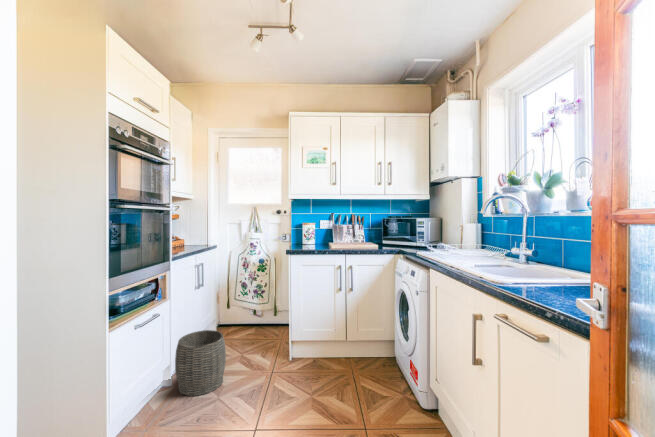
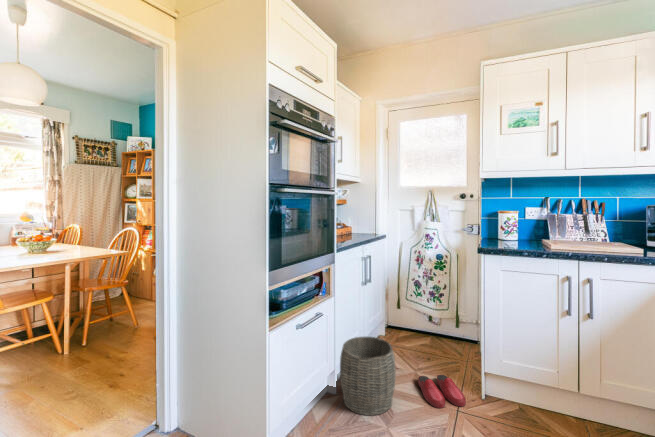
slippers: none [245,351,279,375] -> present [418,375,466,408]

